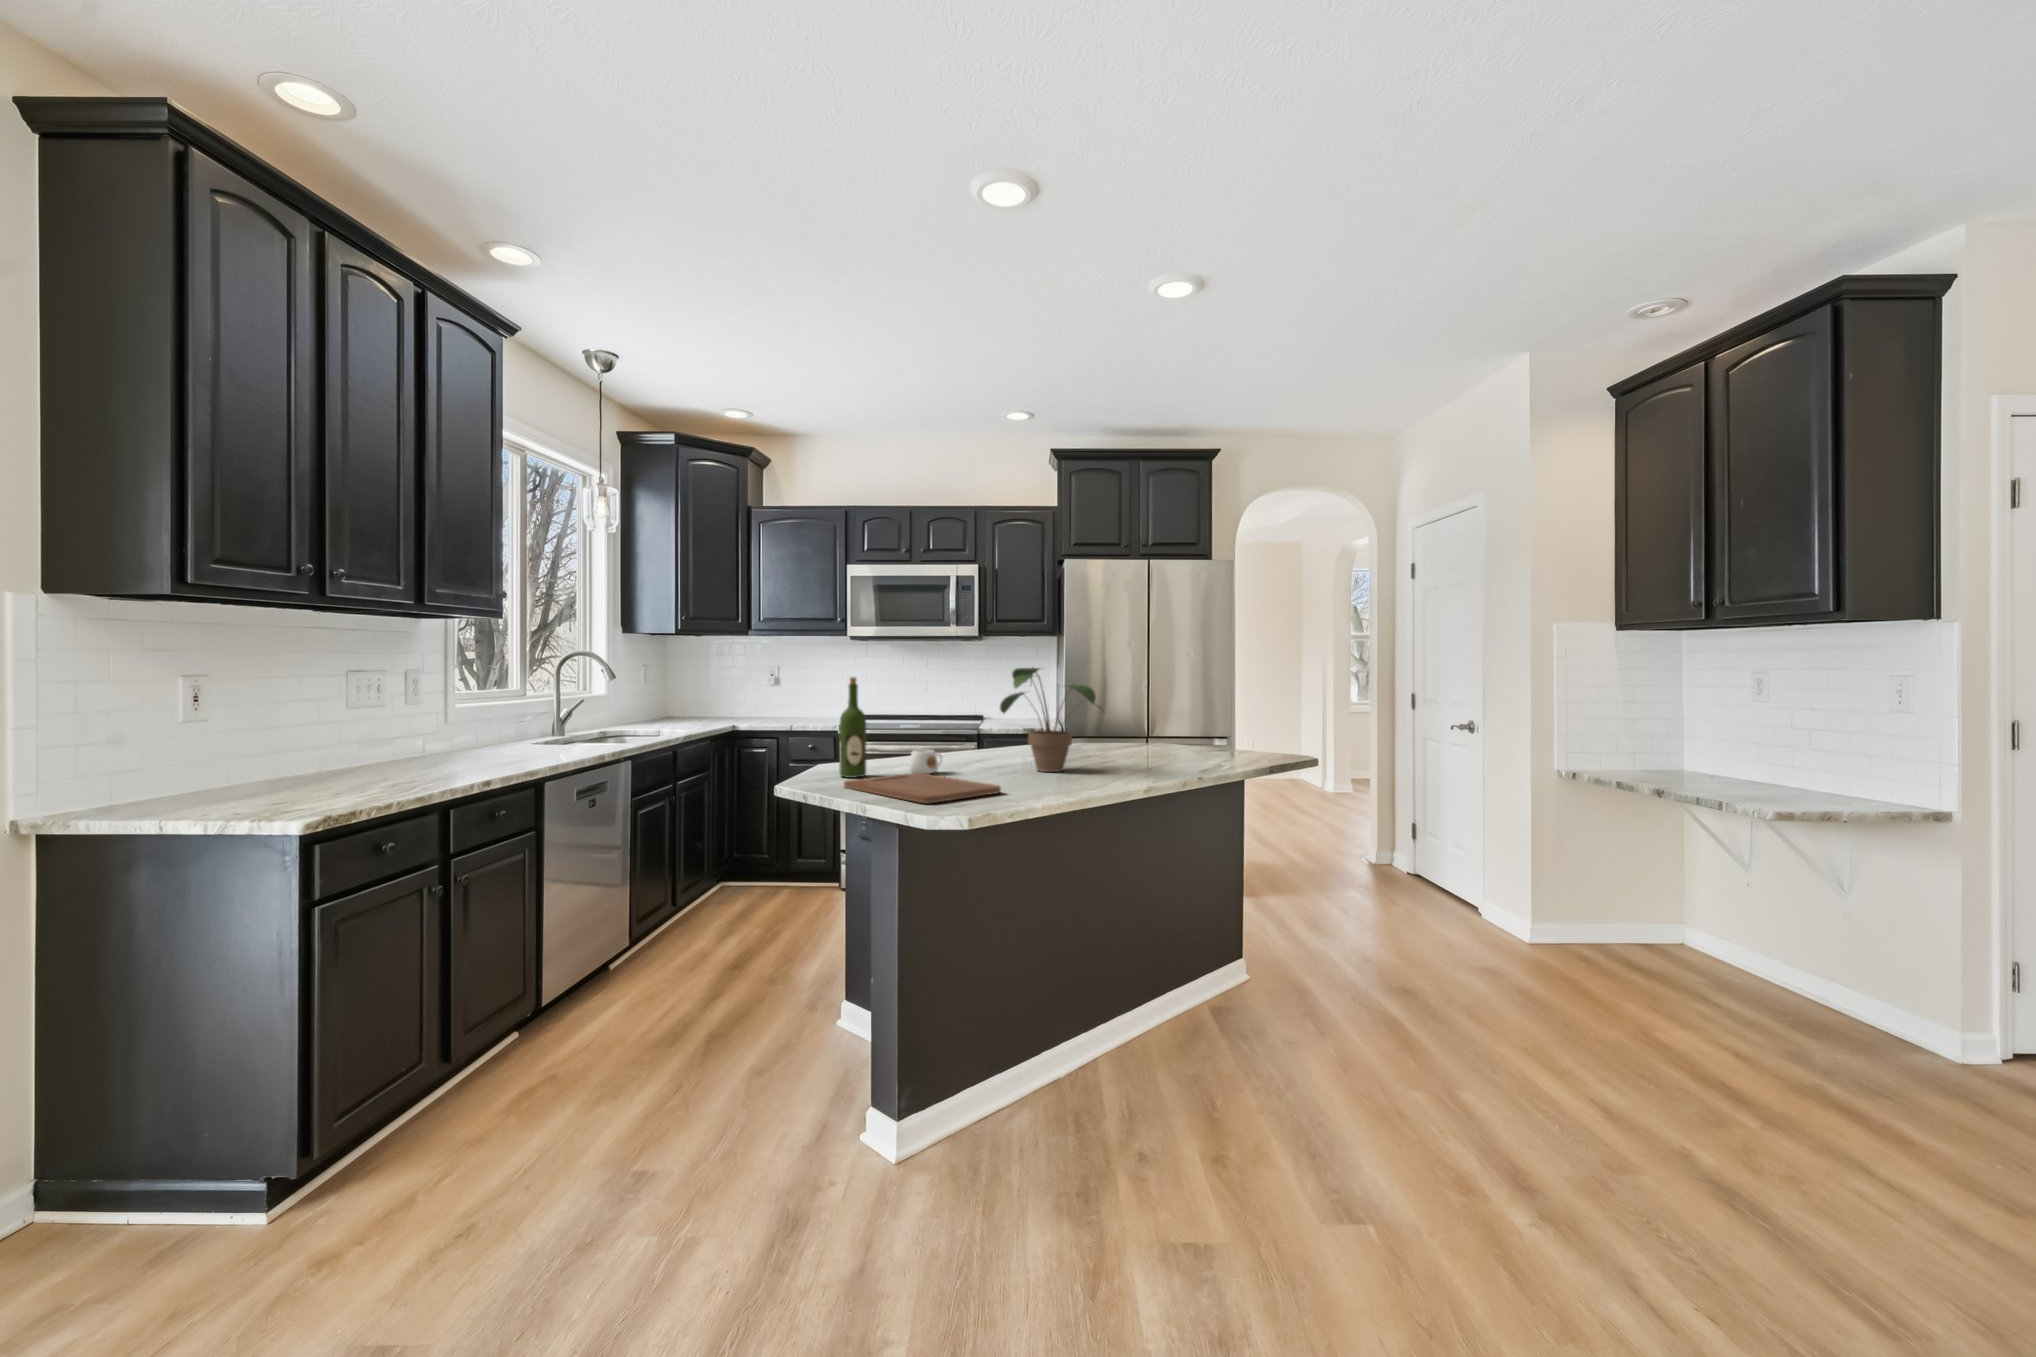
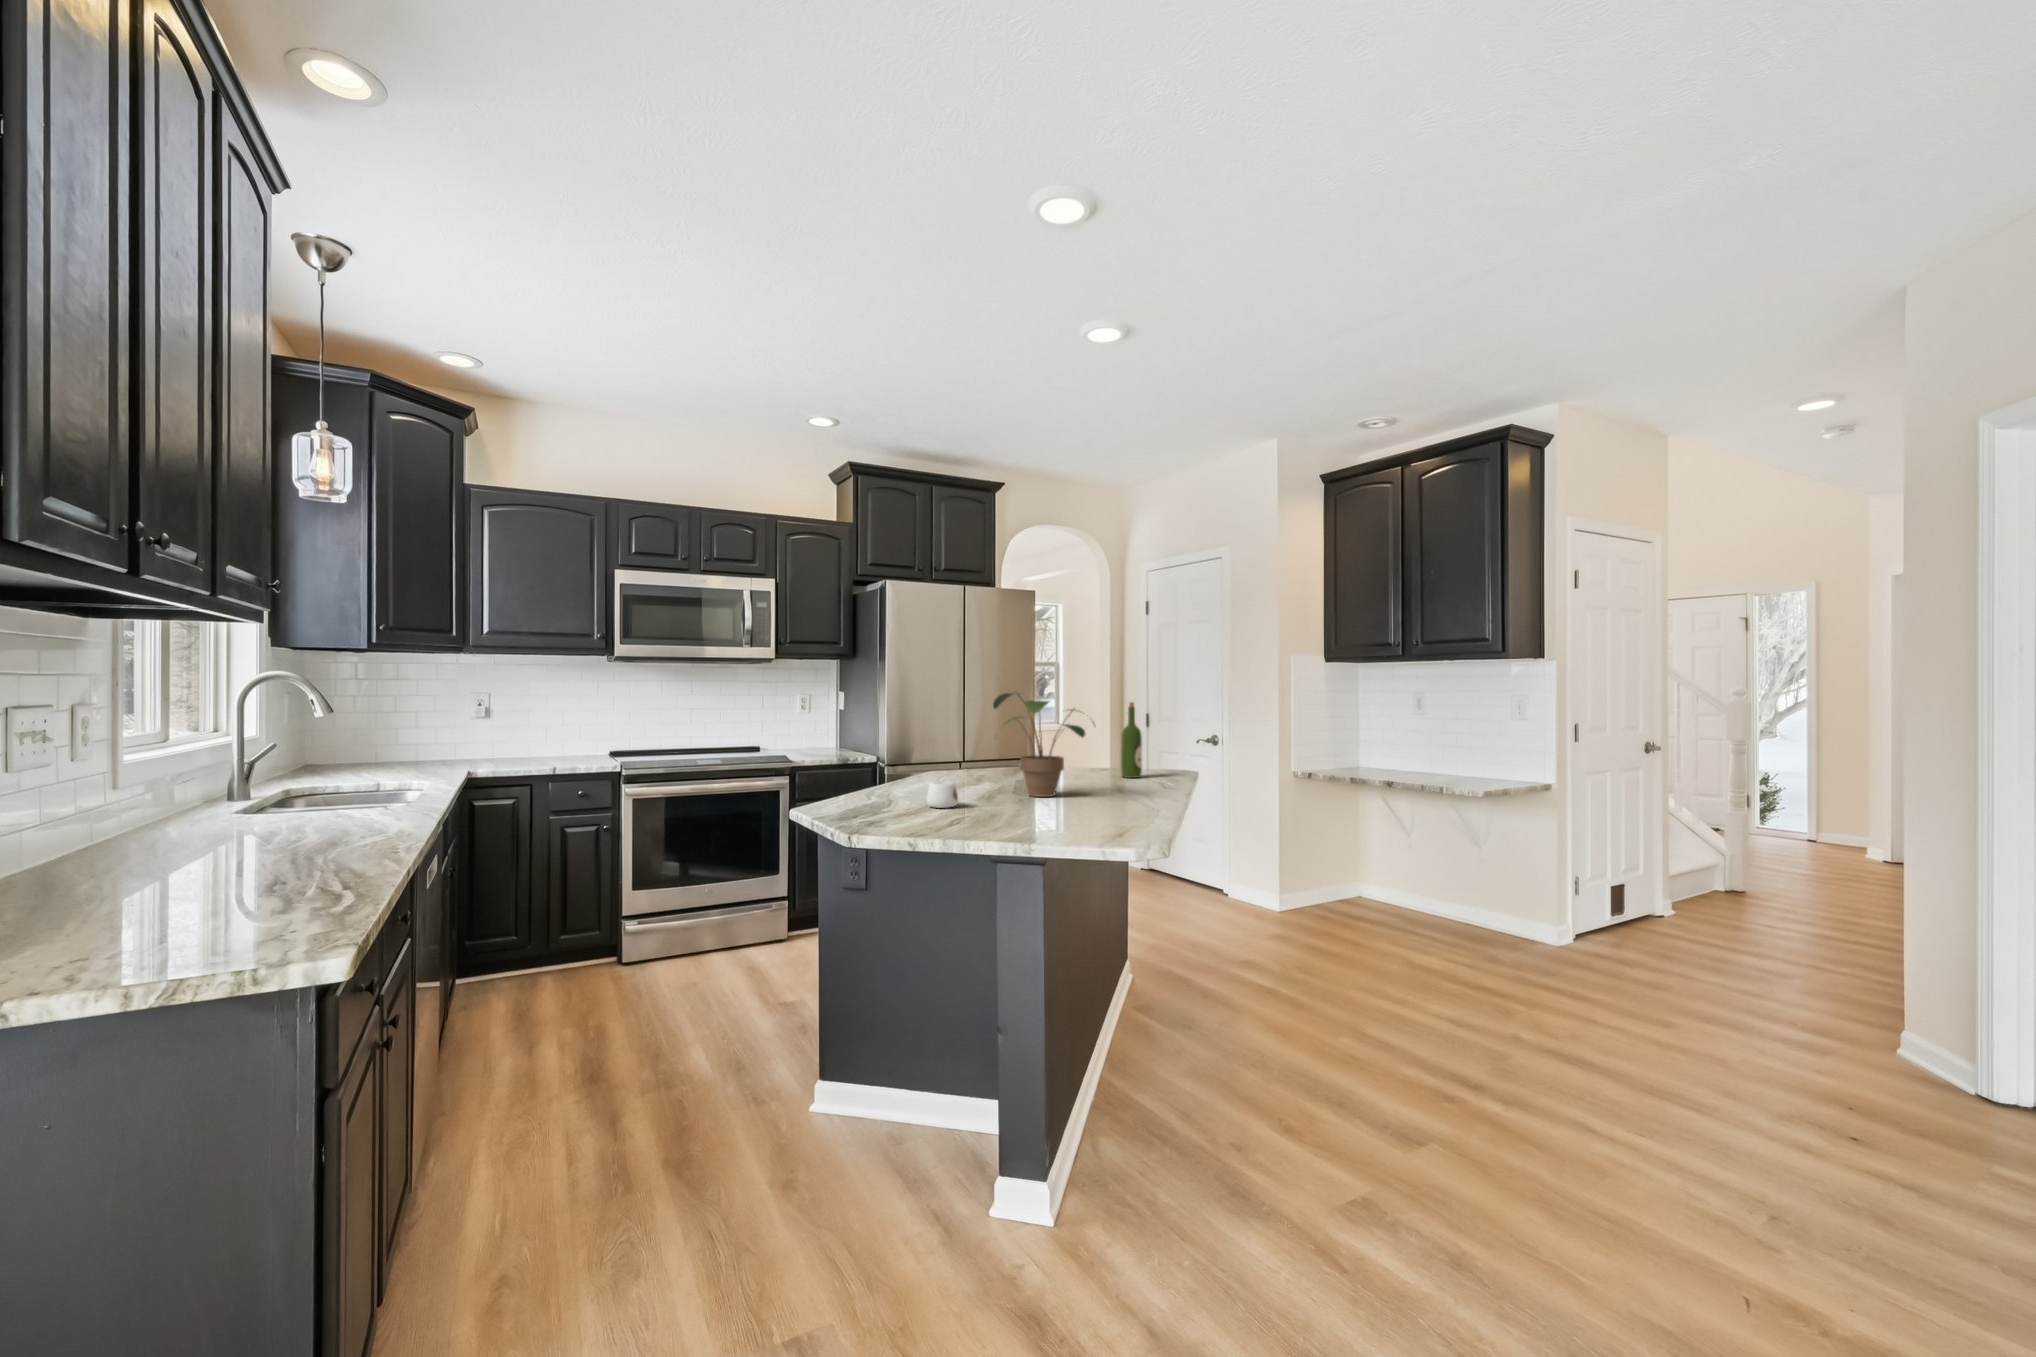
wine bottle: present [839,677,866,778] -> present [1121,702,1142,778]
cutting board: present [844,773,1001,804] -> none [923,806,1087,834]

